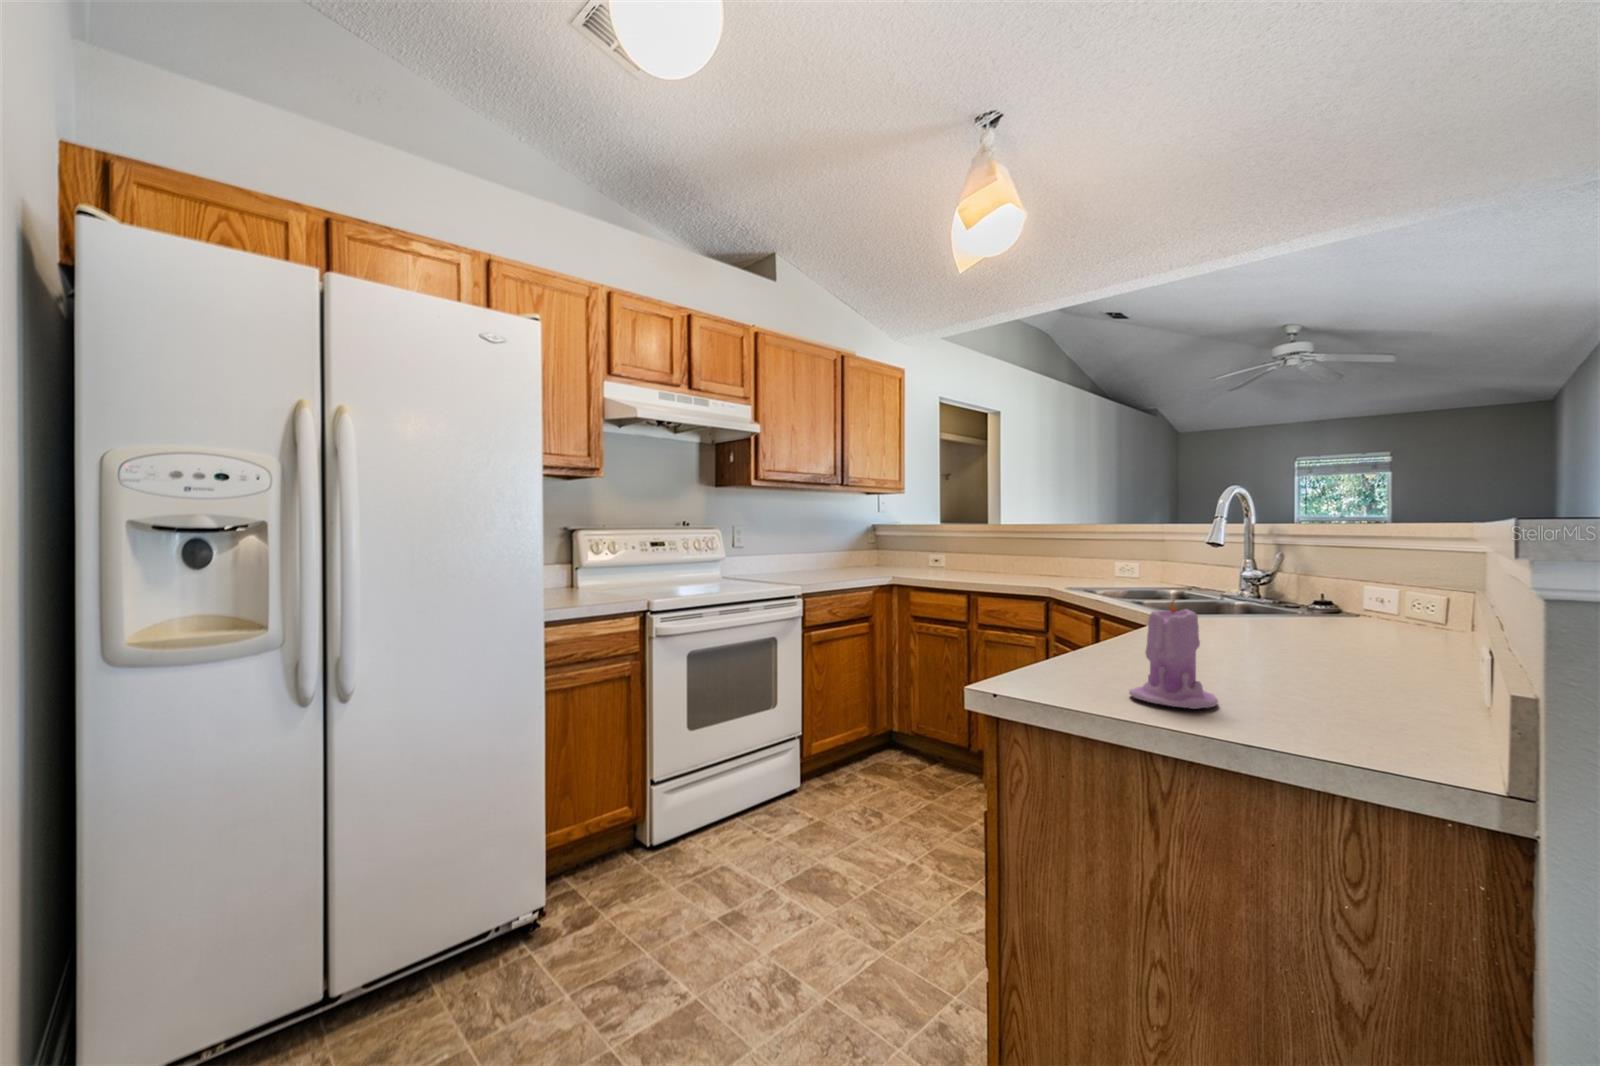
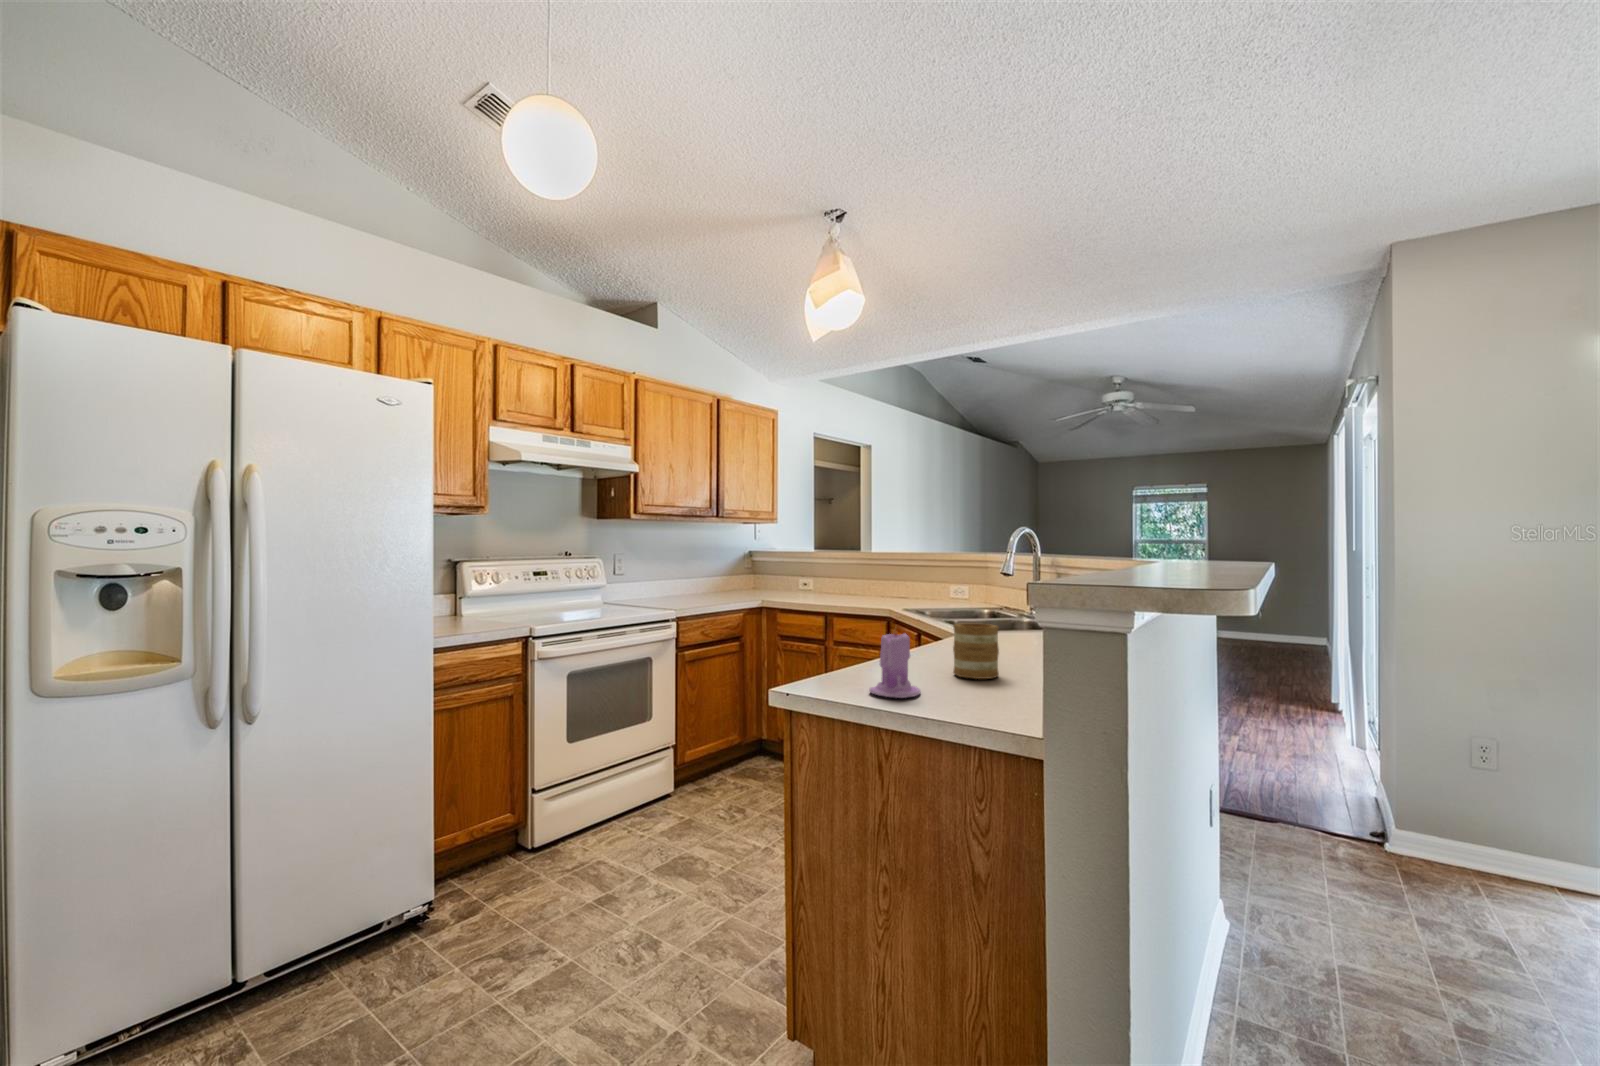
mug: none [1239,598,1320,681] -> present [953,623,999,679]

